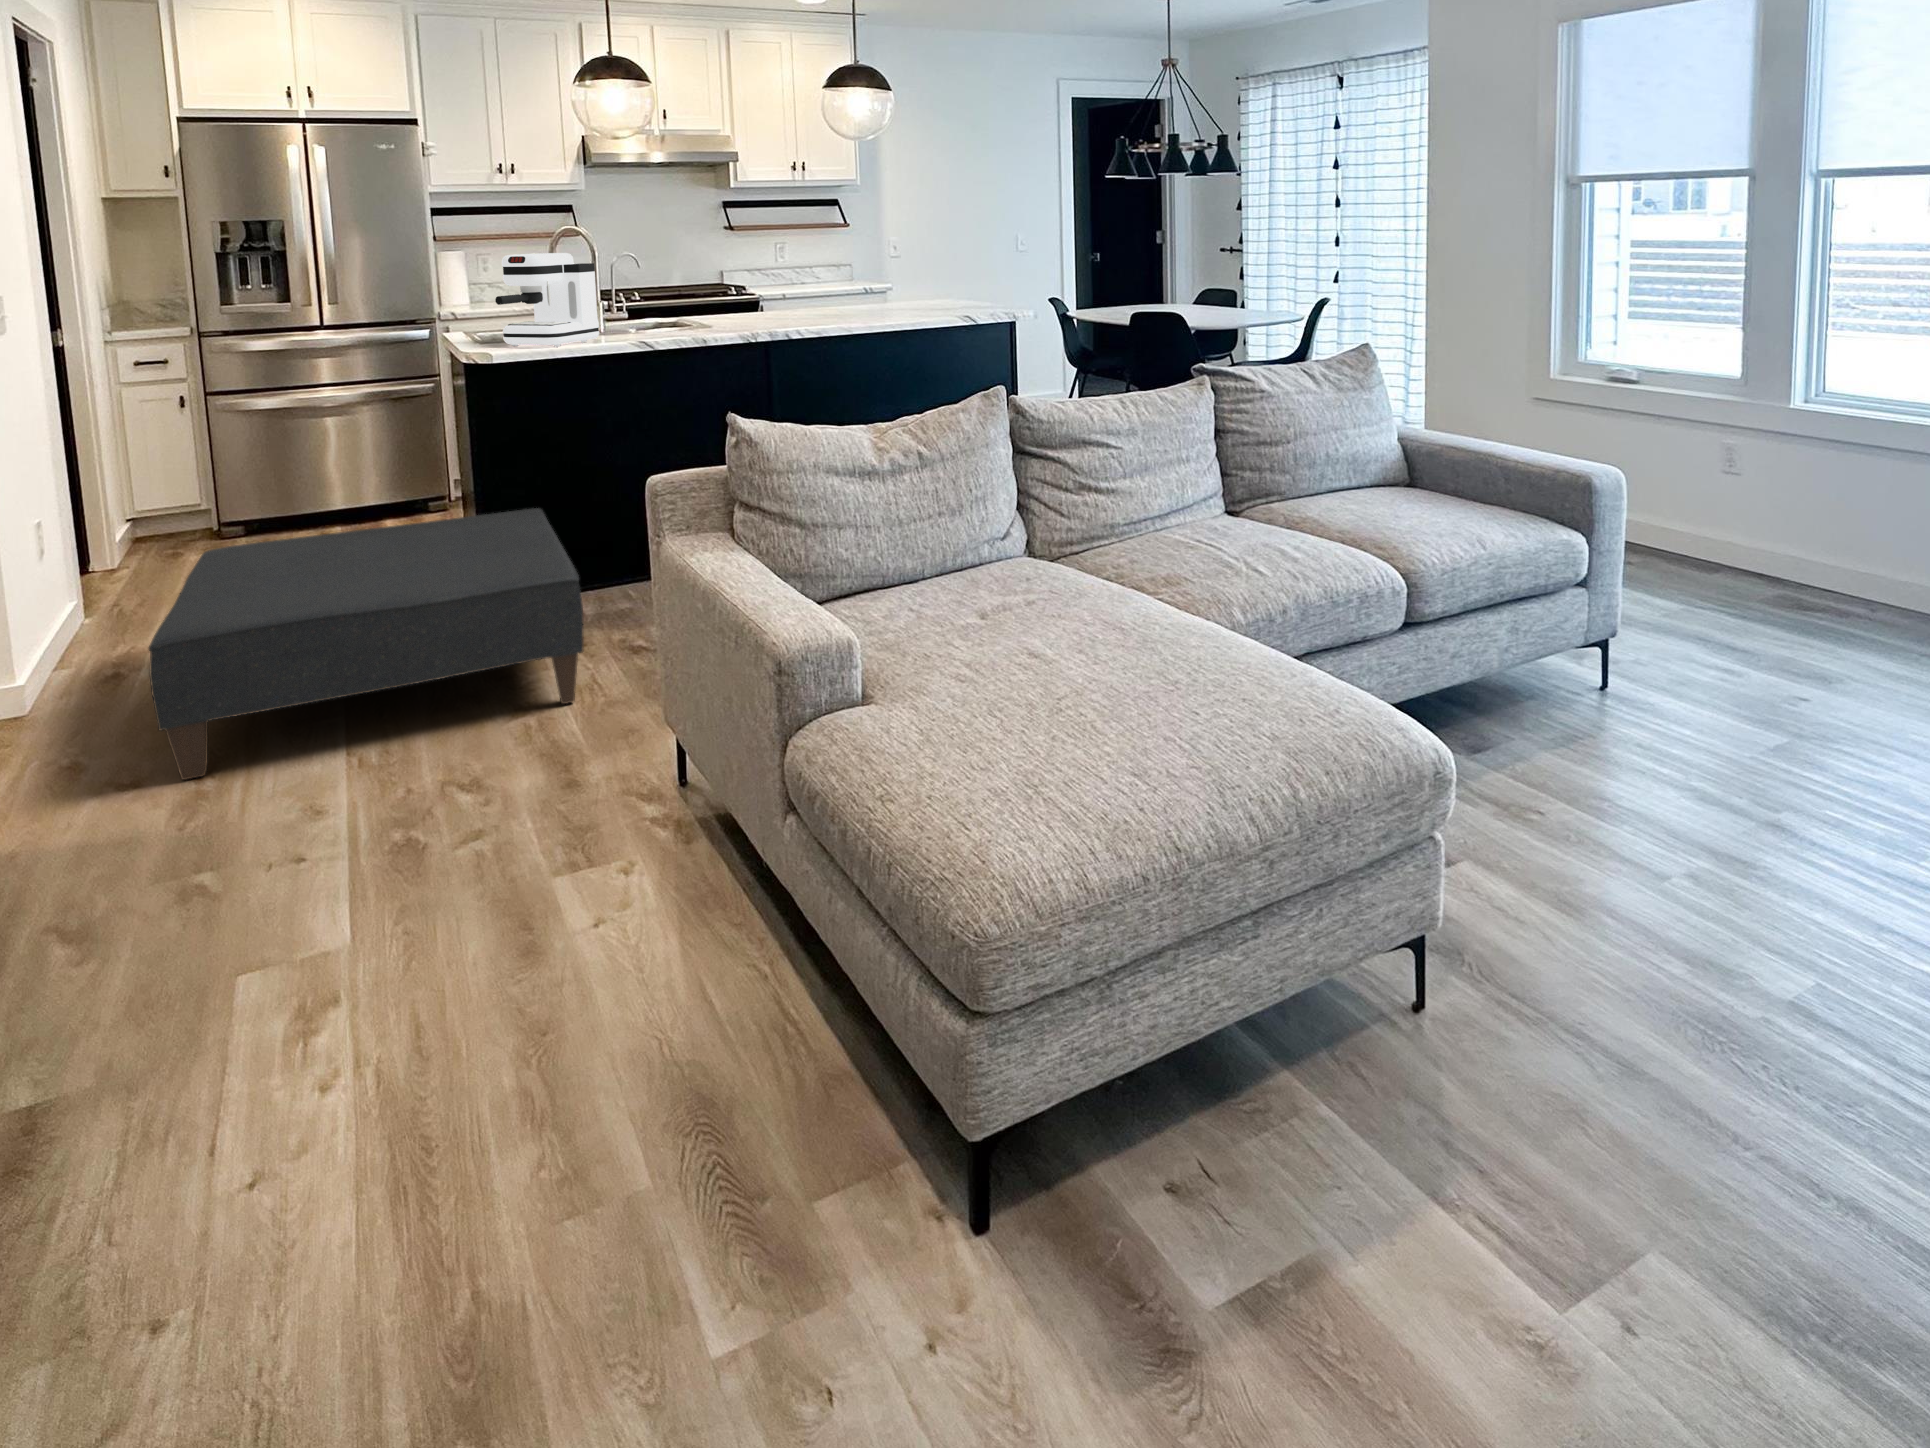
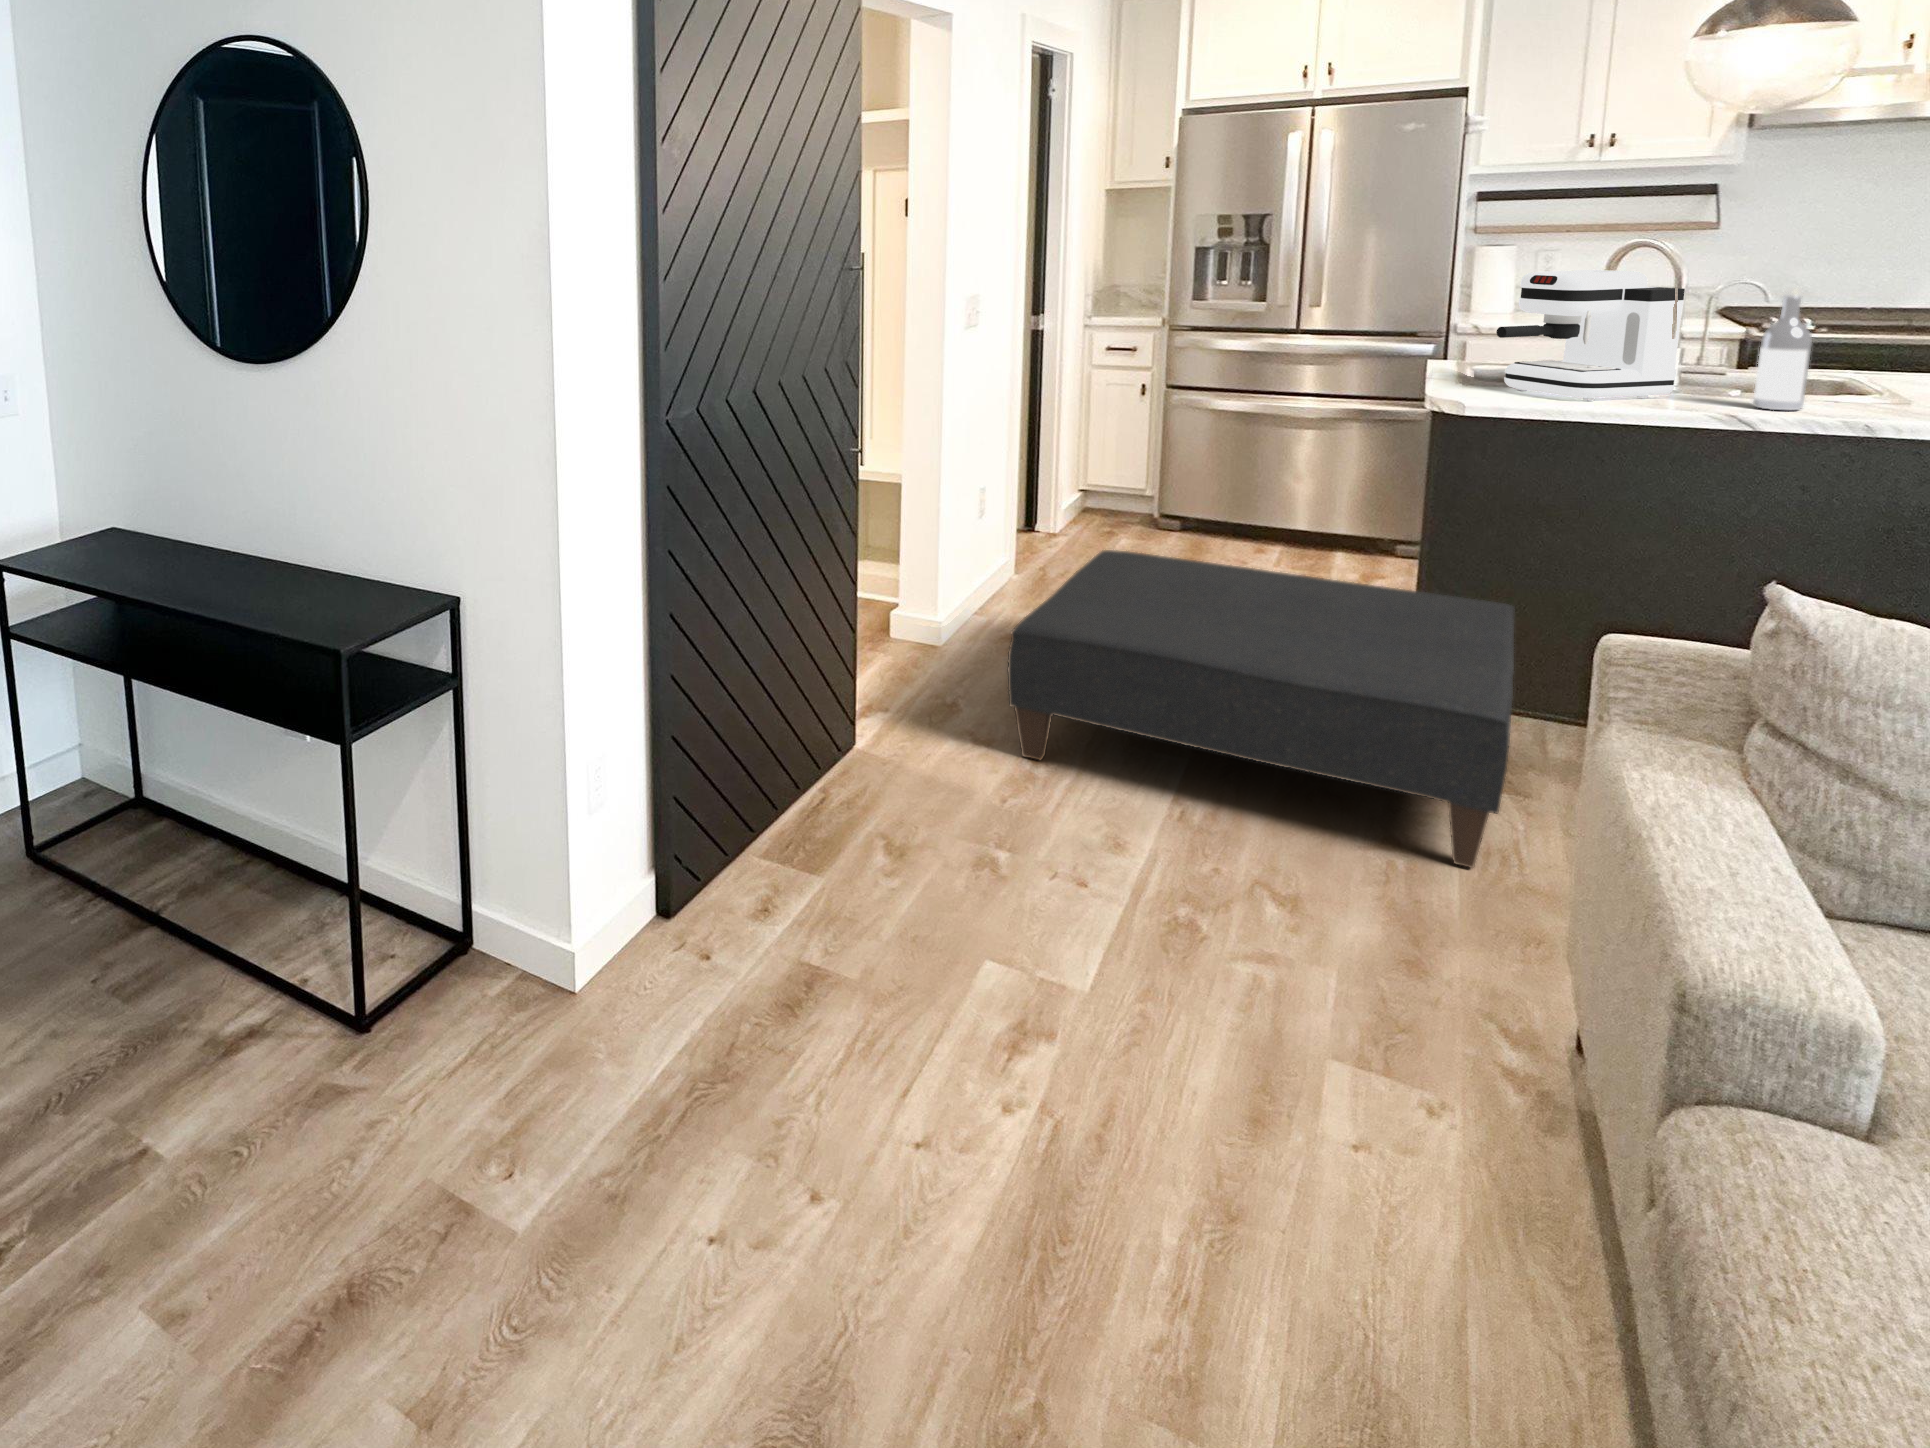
wine bottle: none [637,259,663,341] -> present [1753,287,1812,410]

